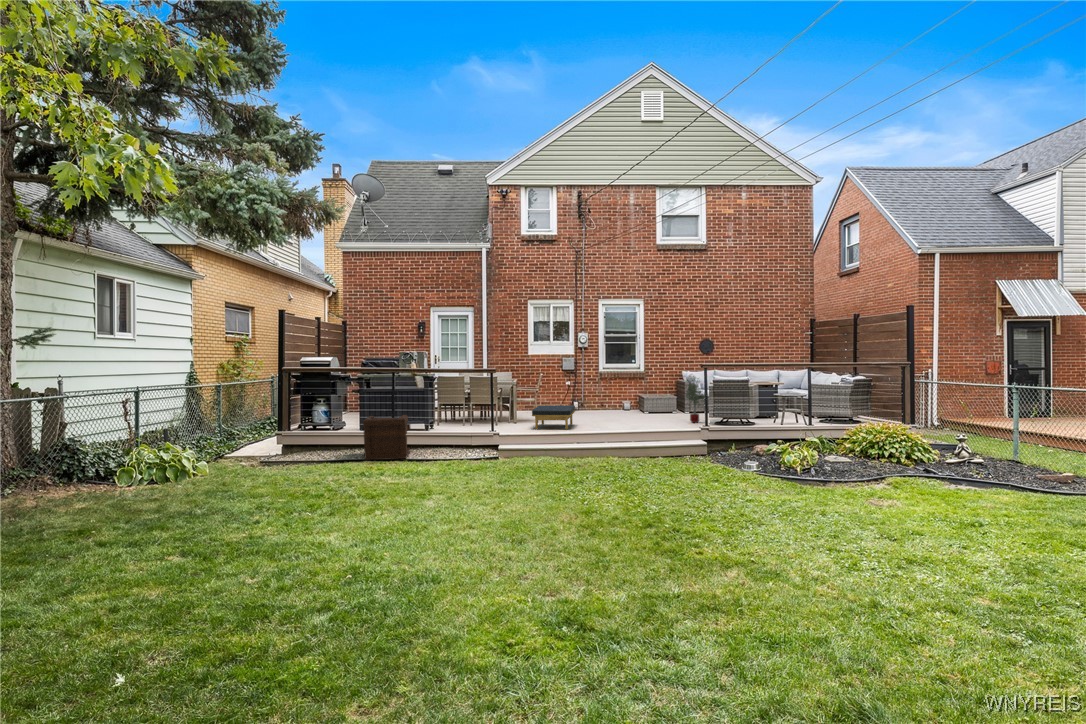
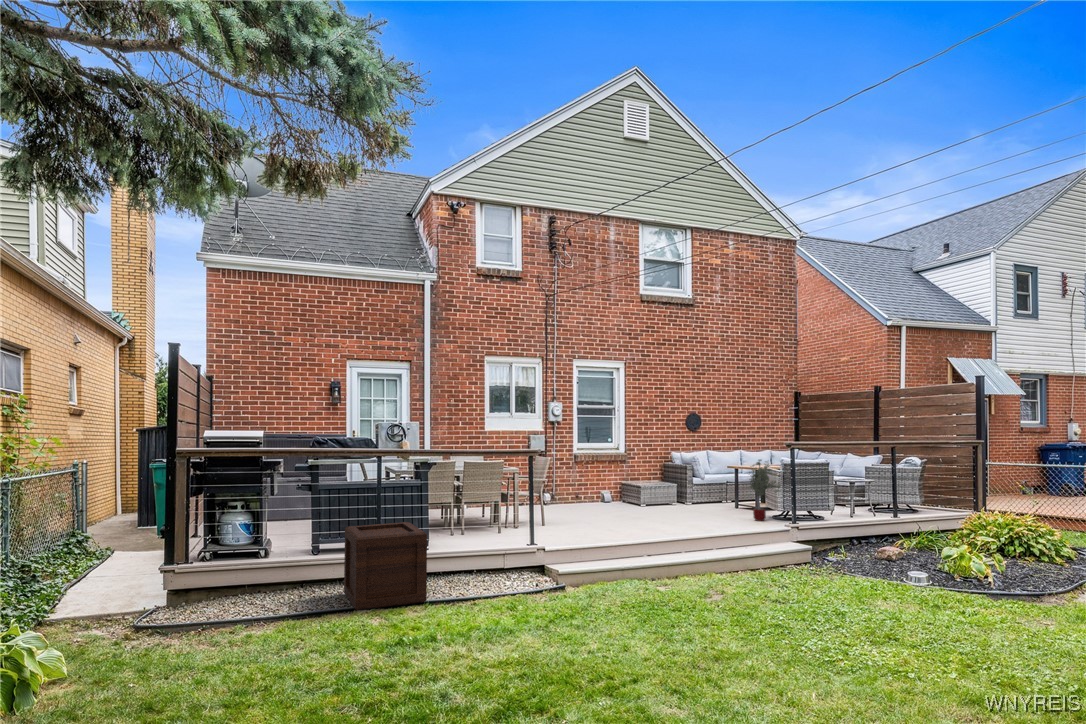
ottoman: present [532,406,575,430] -> none [566,502,633,540]

